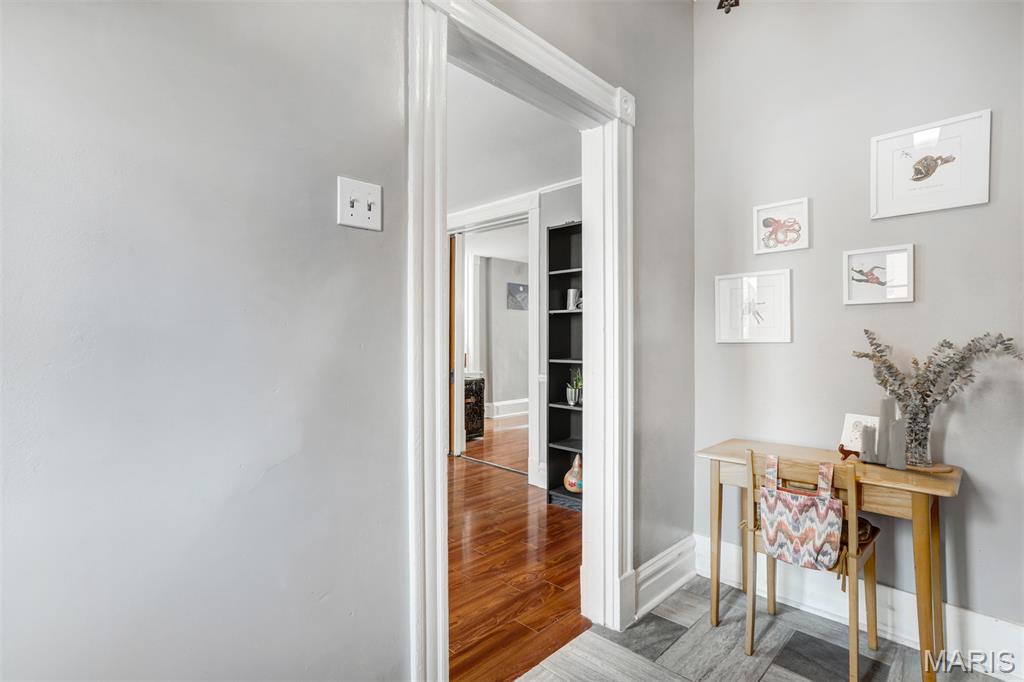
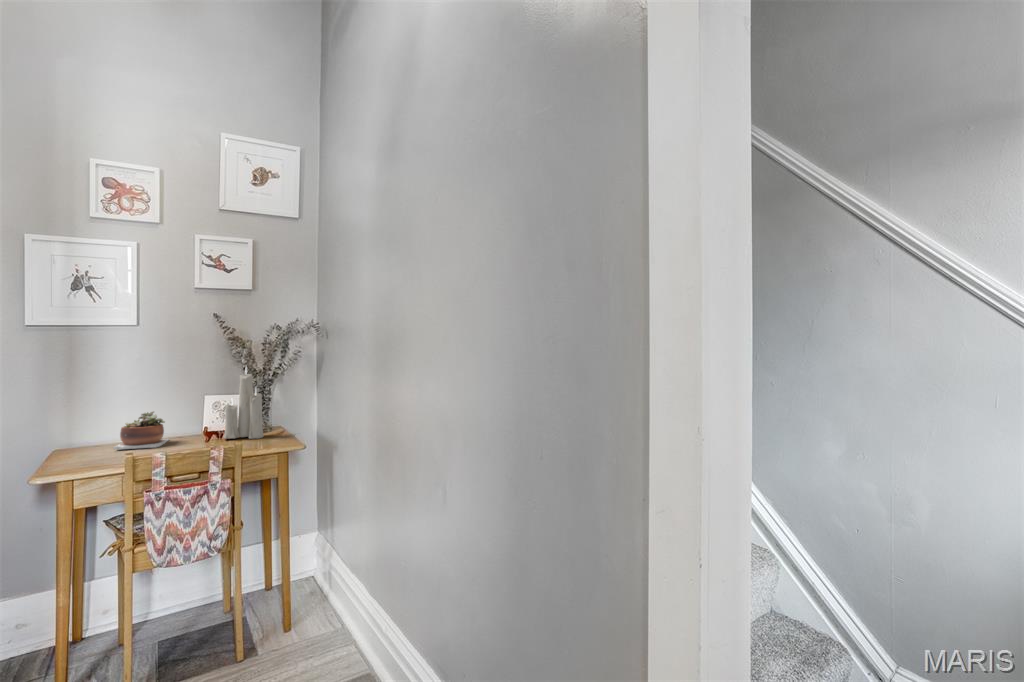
succulent plant: none [761,419,811,451] -> present [113,412,169,449]

